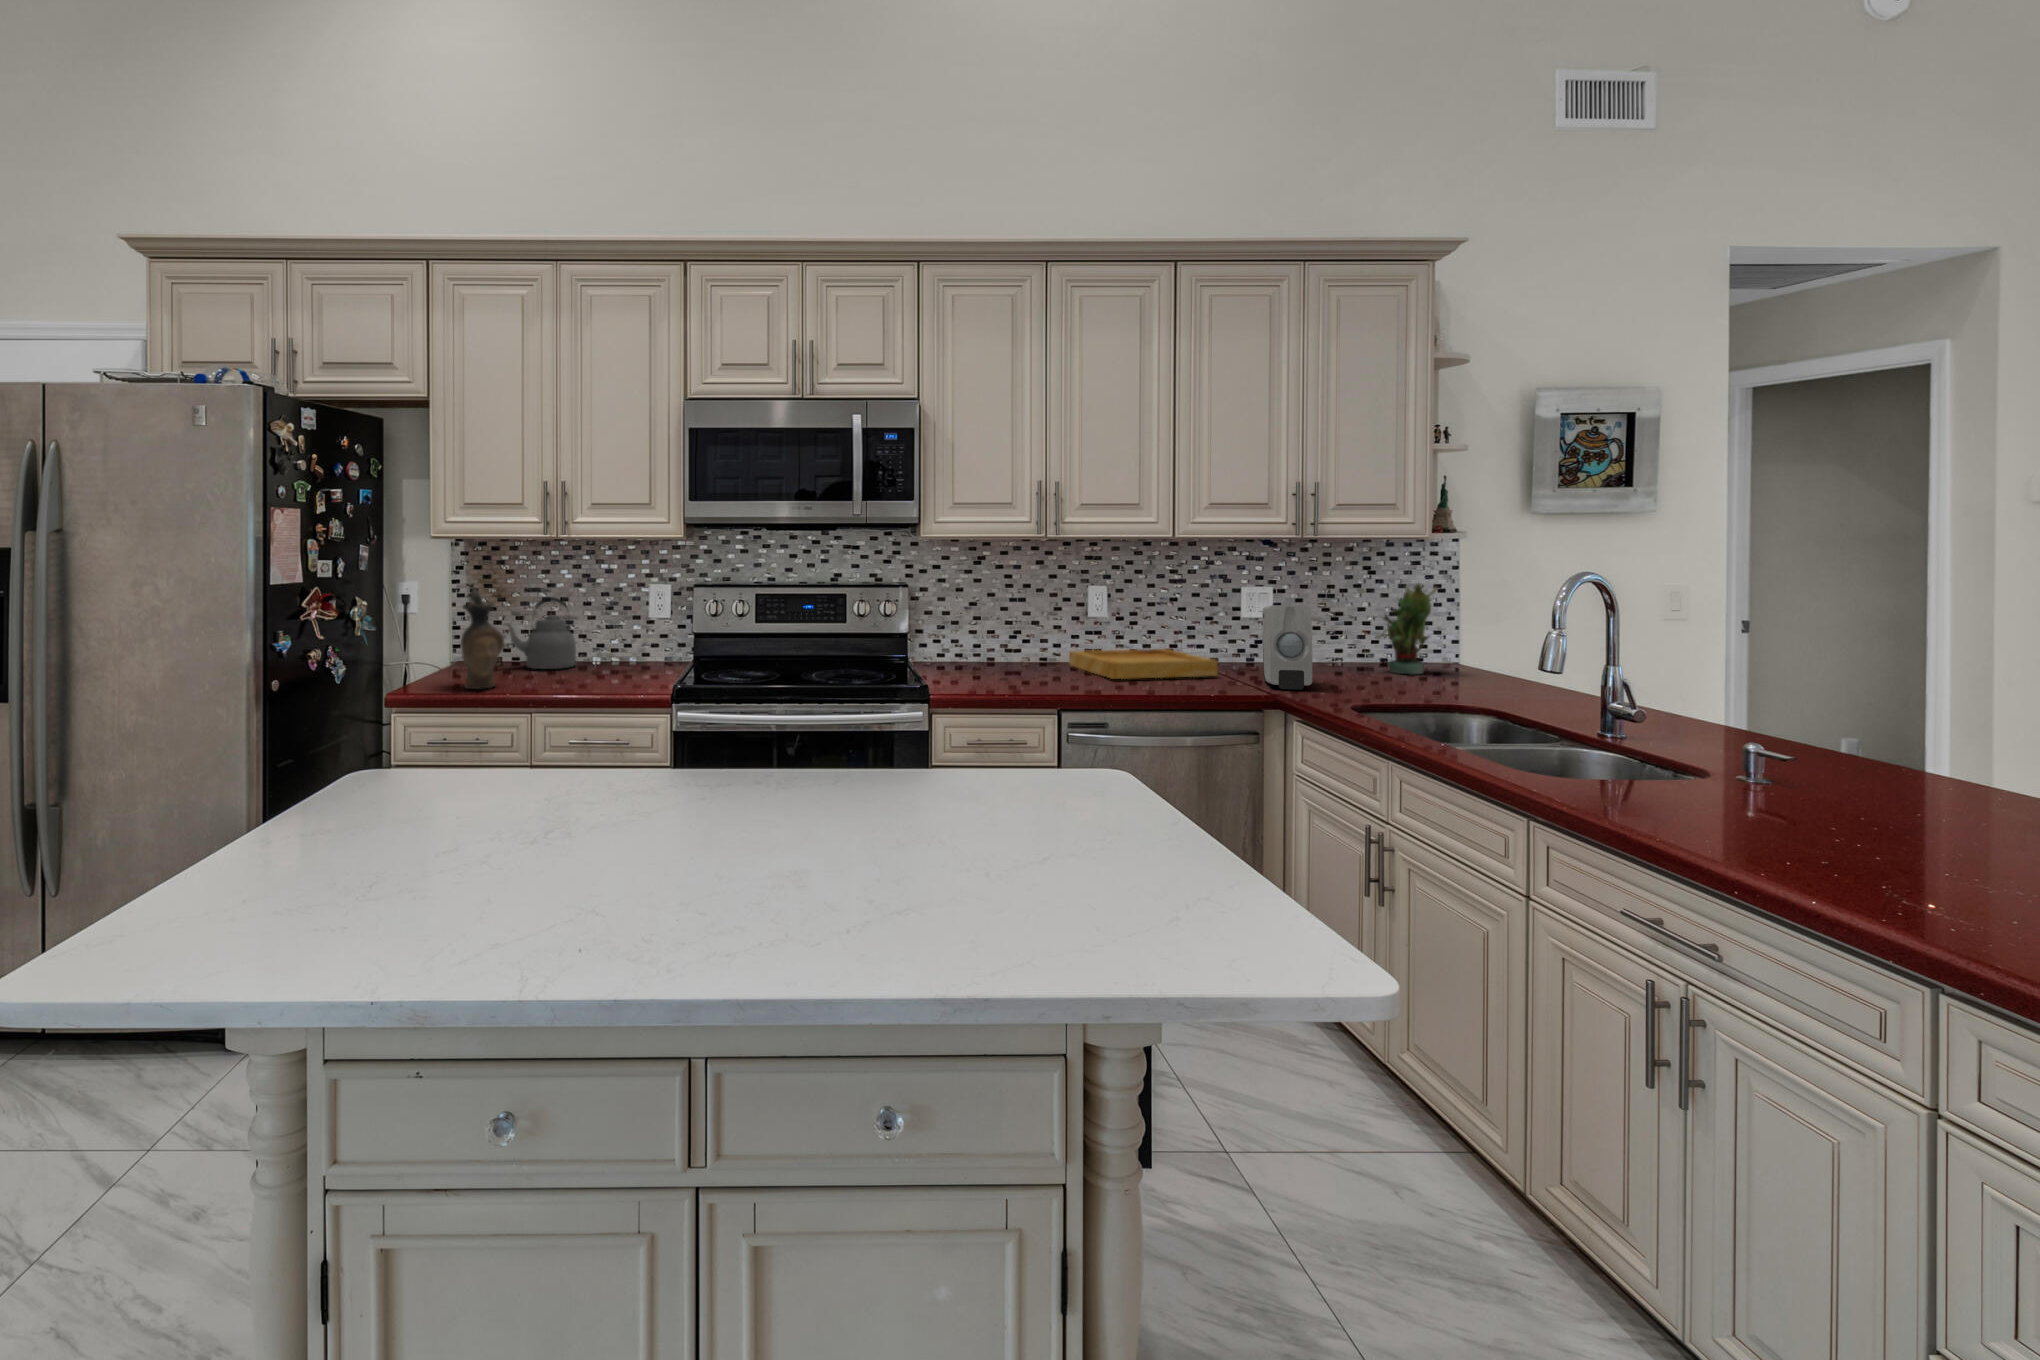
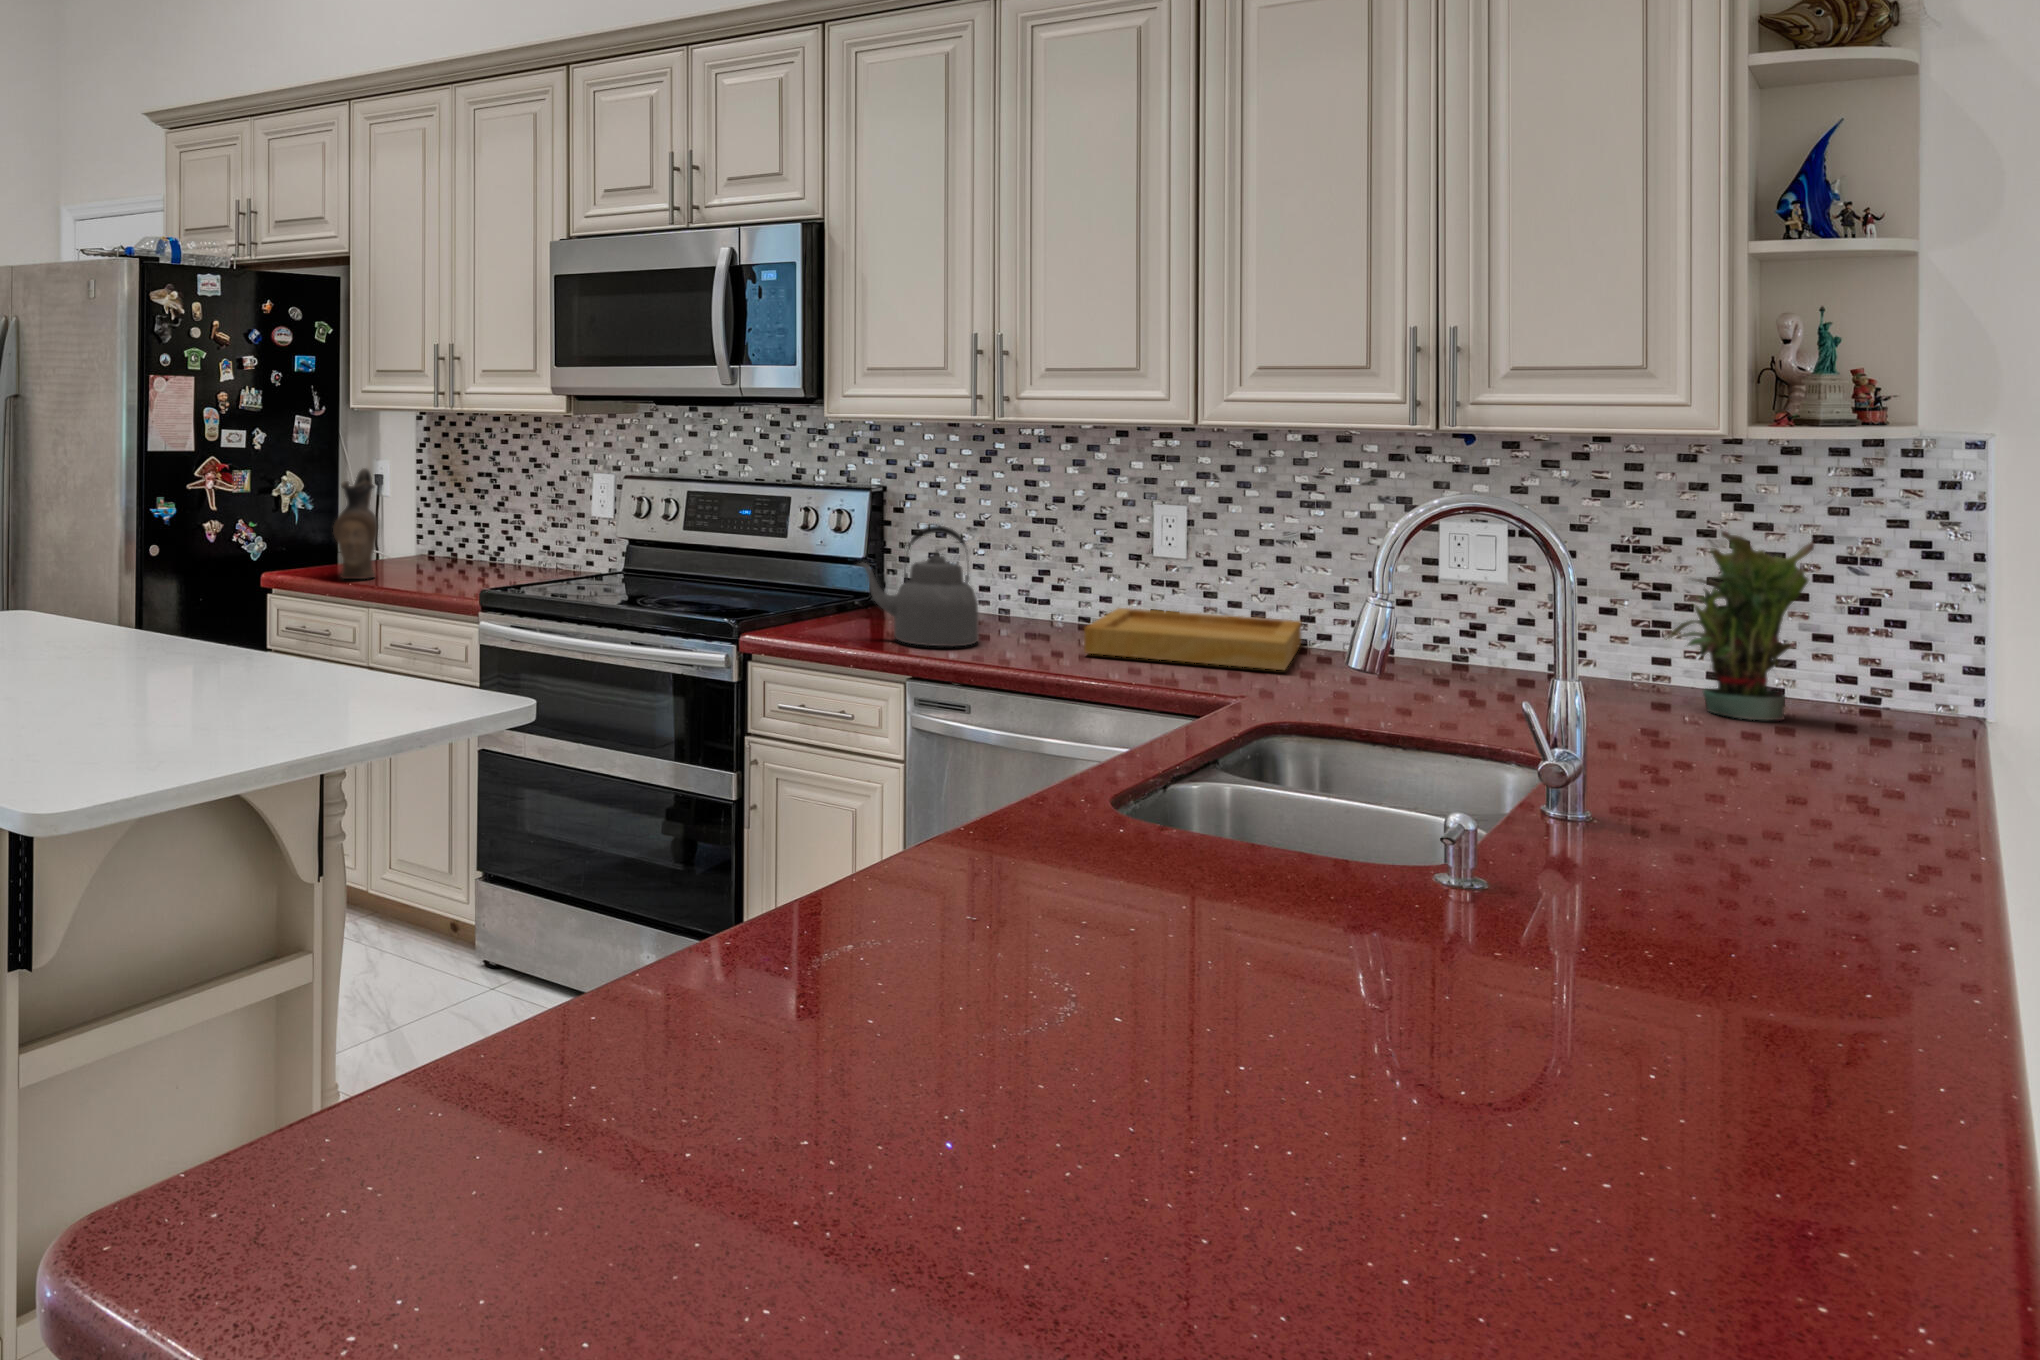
kettle: present [504,597,576,669] -> present [857,526,979,646]
soap dispenser: present [1263,605,1312,690] -> none [1306,551,1426,707]

